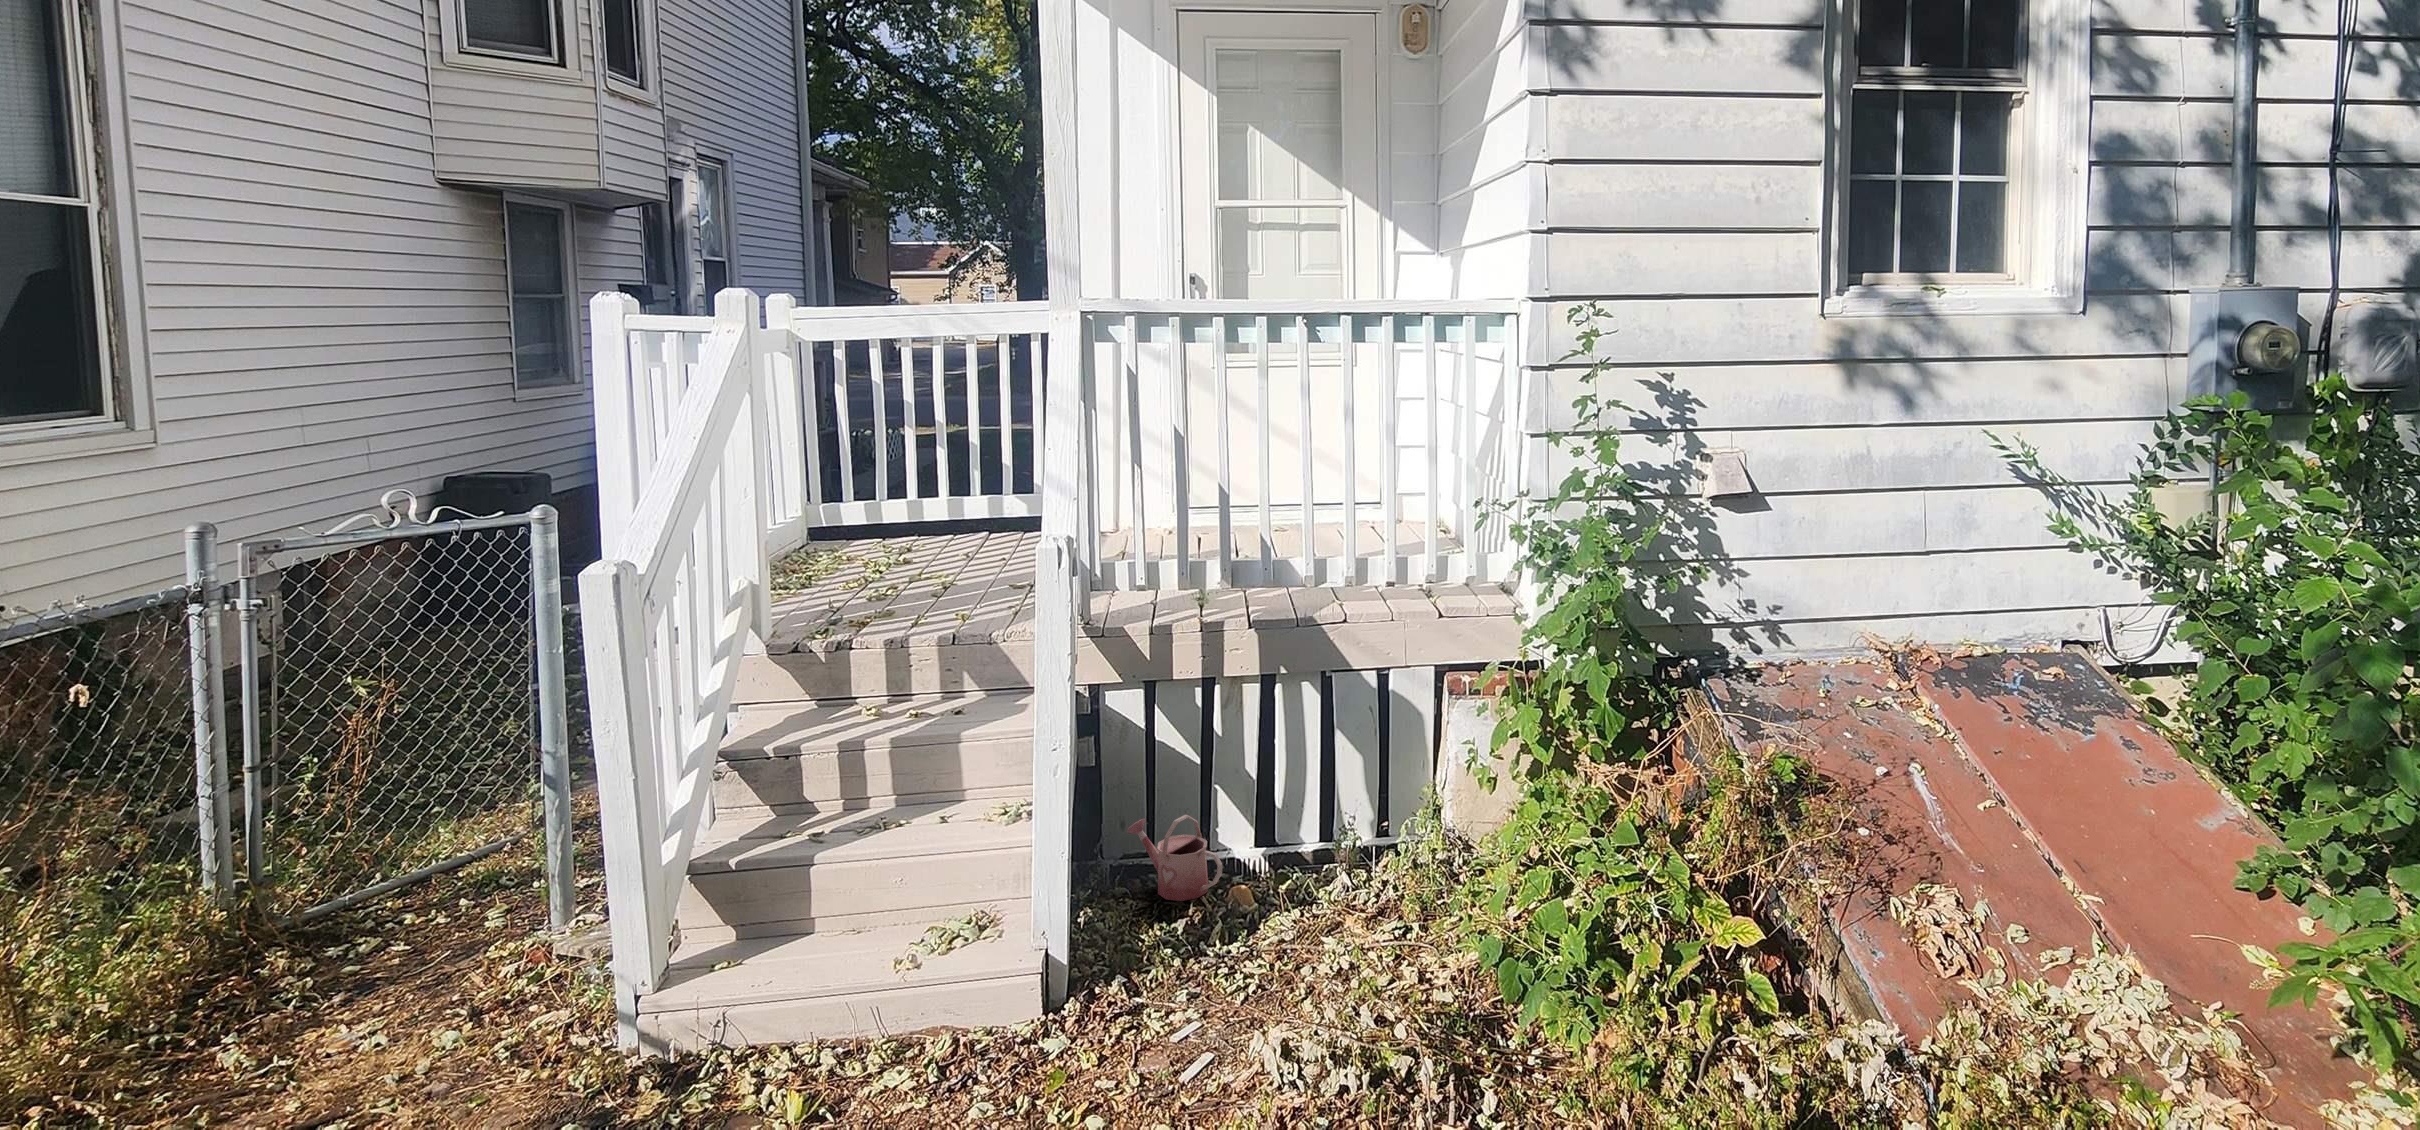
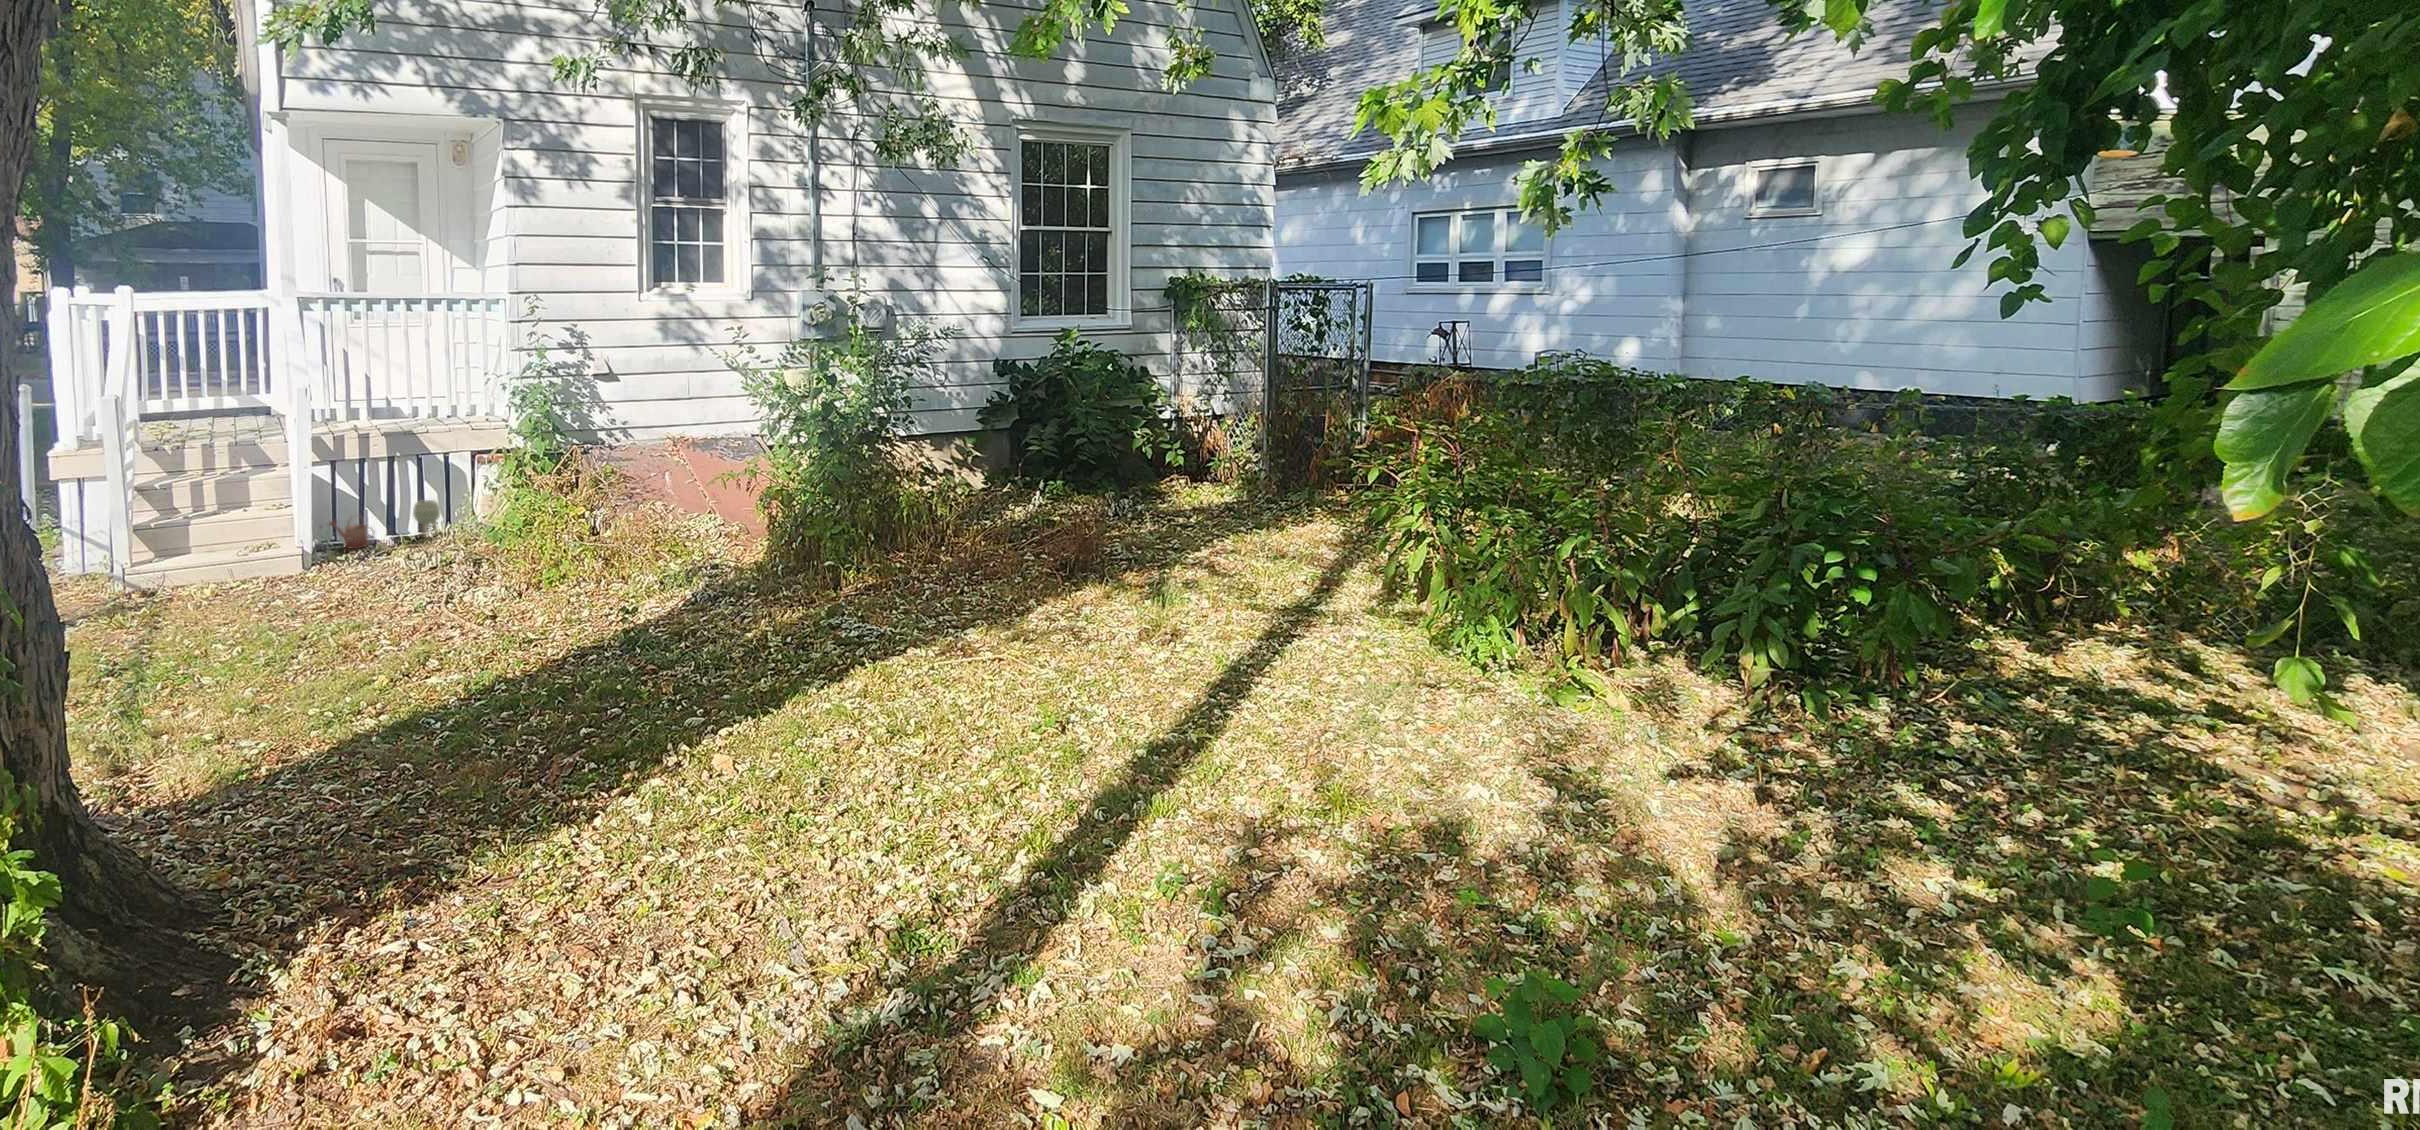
planter: none [1306,777,1364,871] -> present [413,500,440,537]

